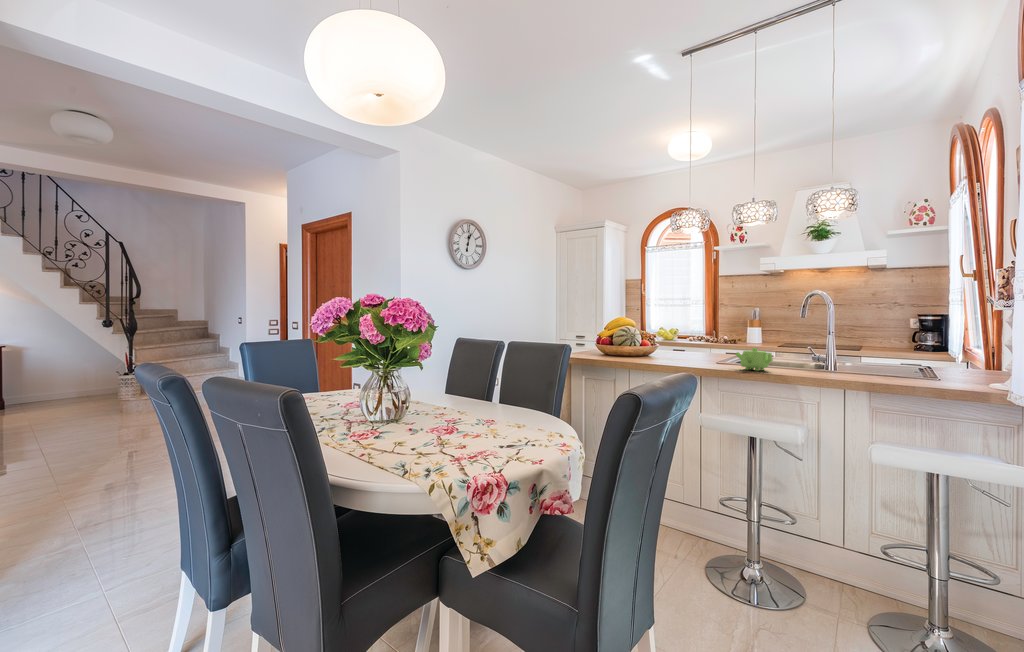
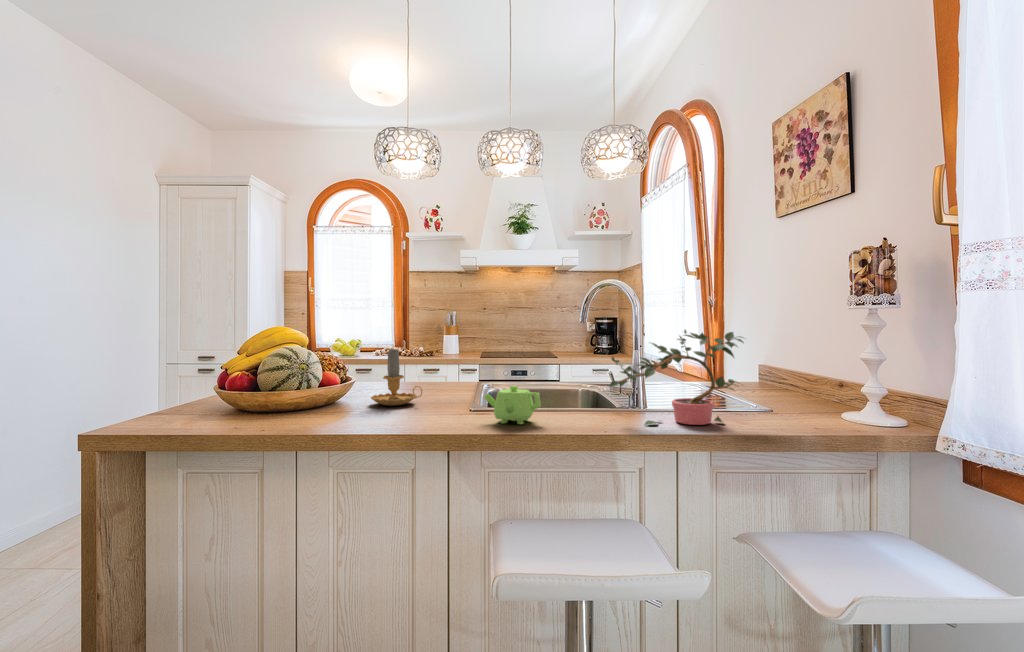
potted plant: none [823,314,950,382] -> present [609,330,743,425]
candle: none [671,325,702,360] -> present [371,349,422,406]

